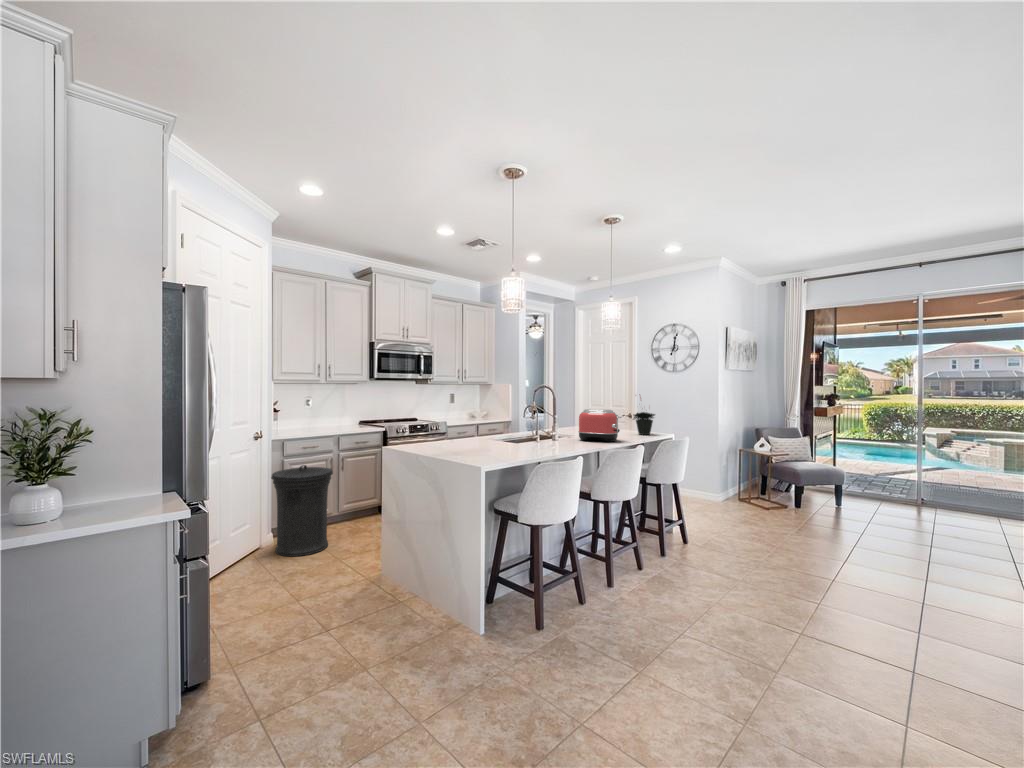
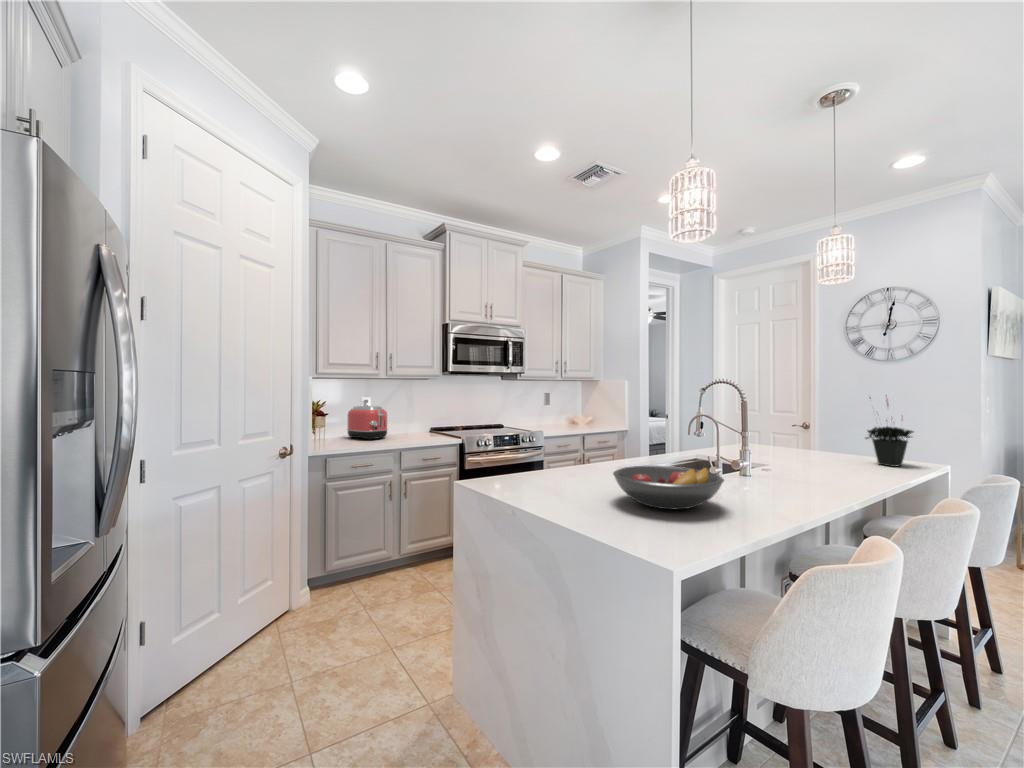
toaster: present [578,409,622,442] -> present [347,406,388,440]
fruit bowl: none [473,431,529,452] -> present [613,466,724,509]
trash can: present [271,465,333,556] -> none [301,495,387,632]

